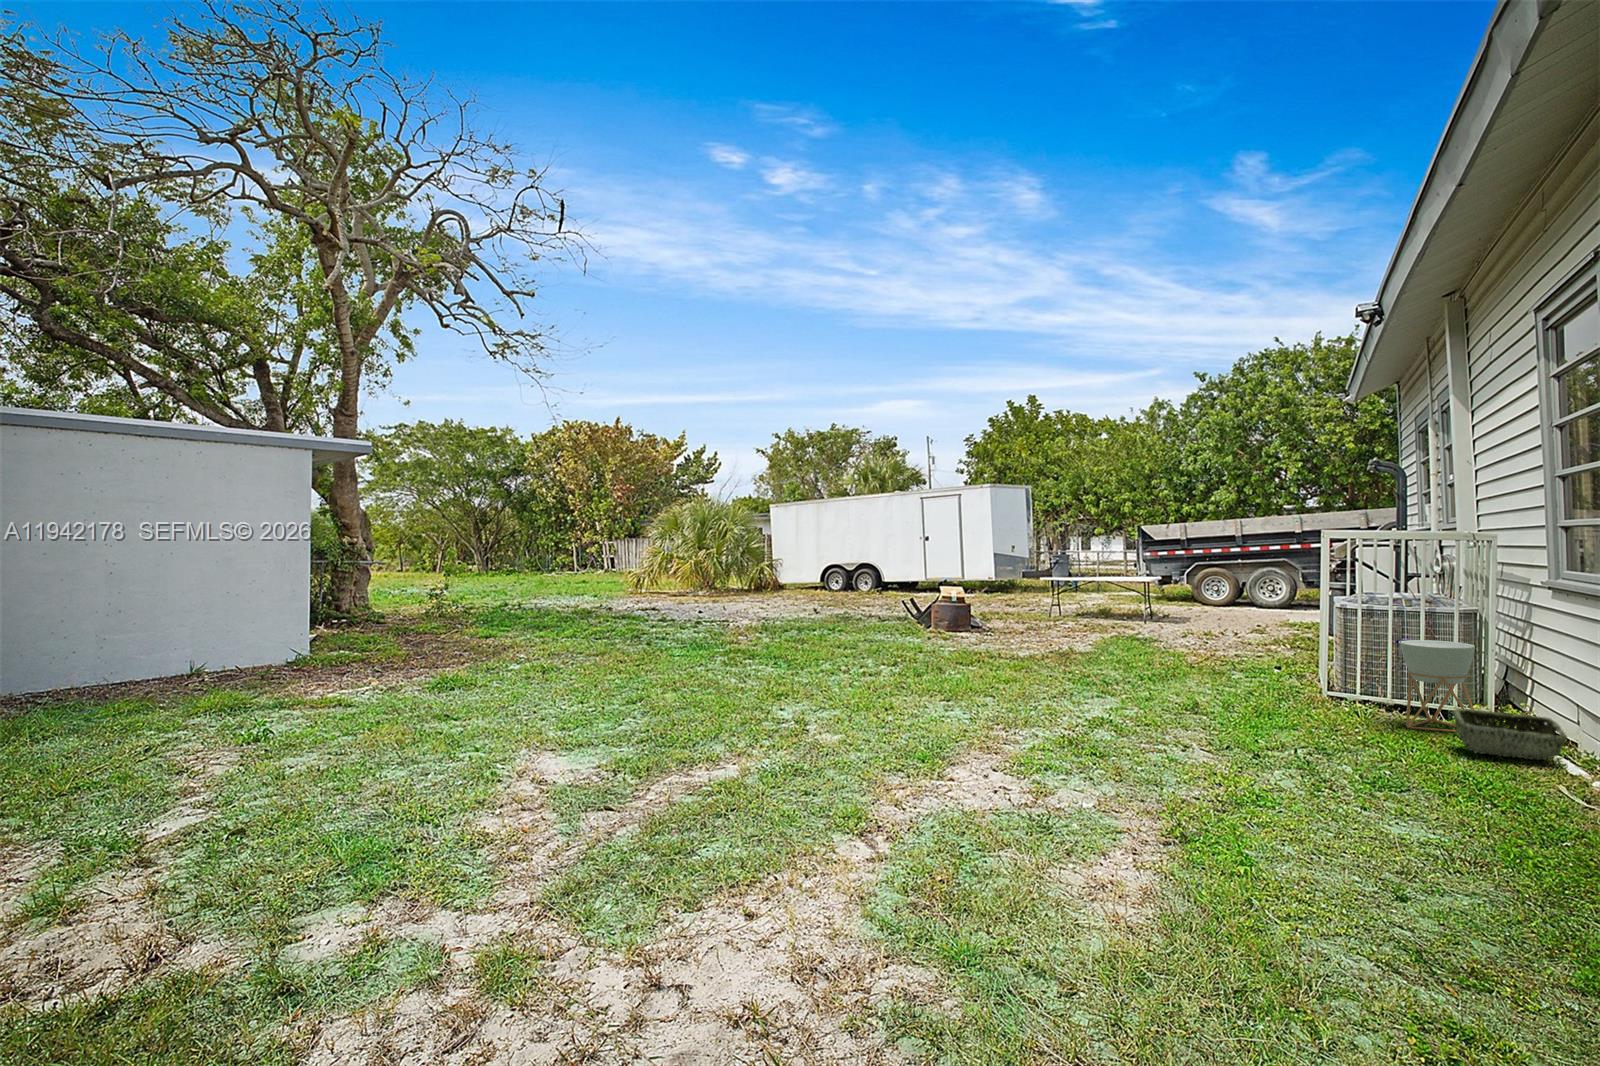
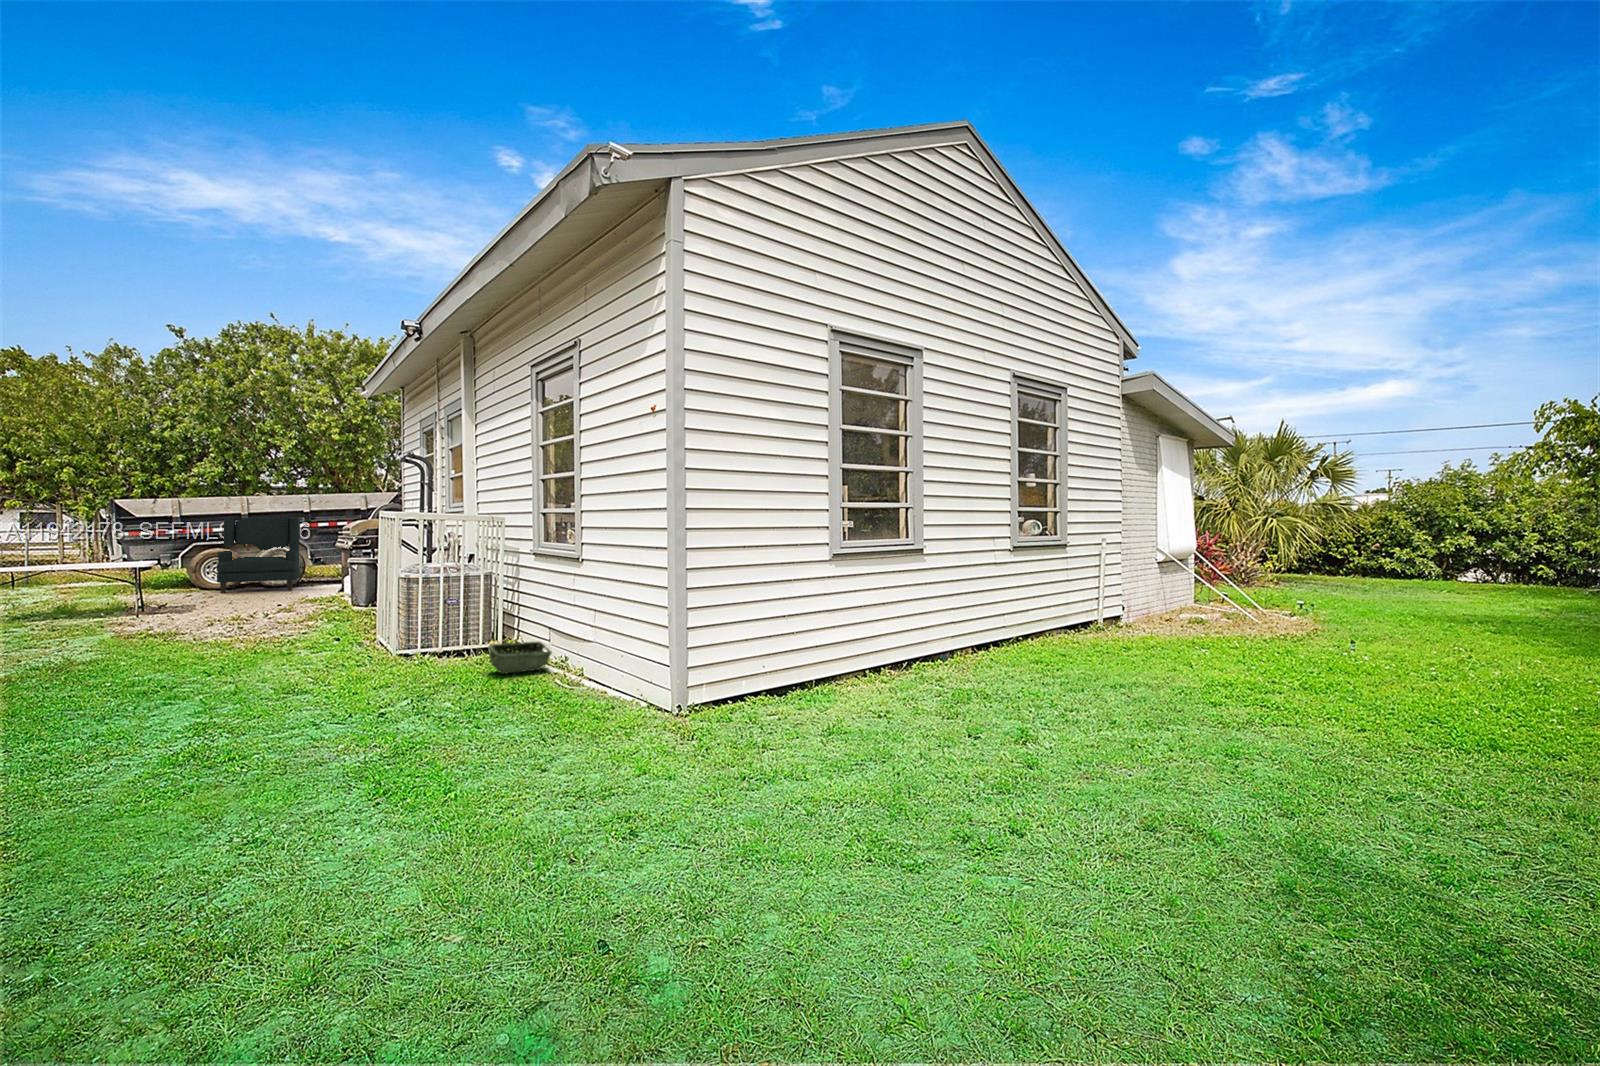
chair: none [1210,538,1290,614] -> present [217,517,300,593]
planter: present [1400,640,1478,732] -> none [448,597,499,666]

